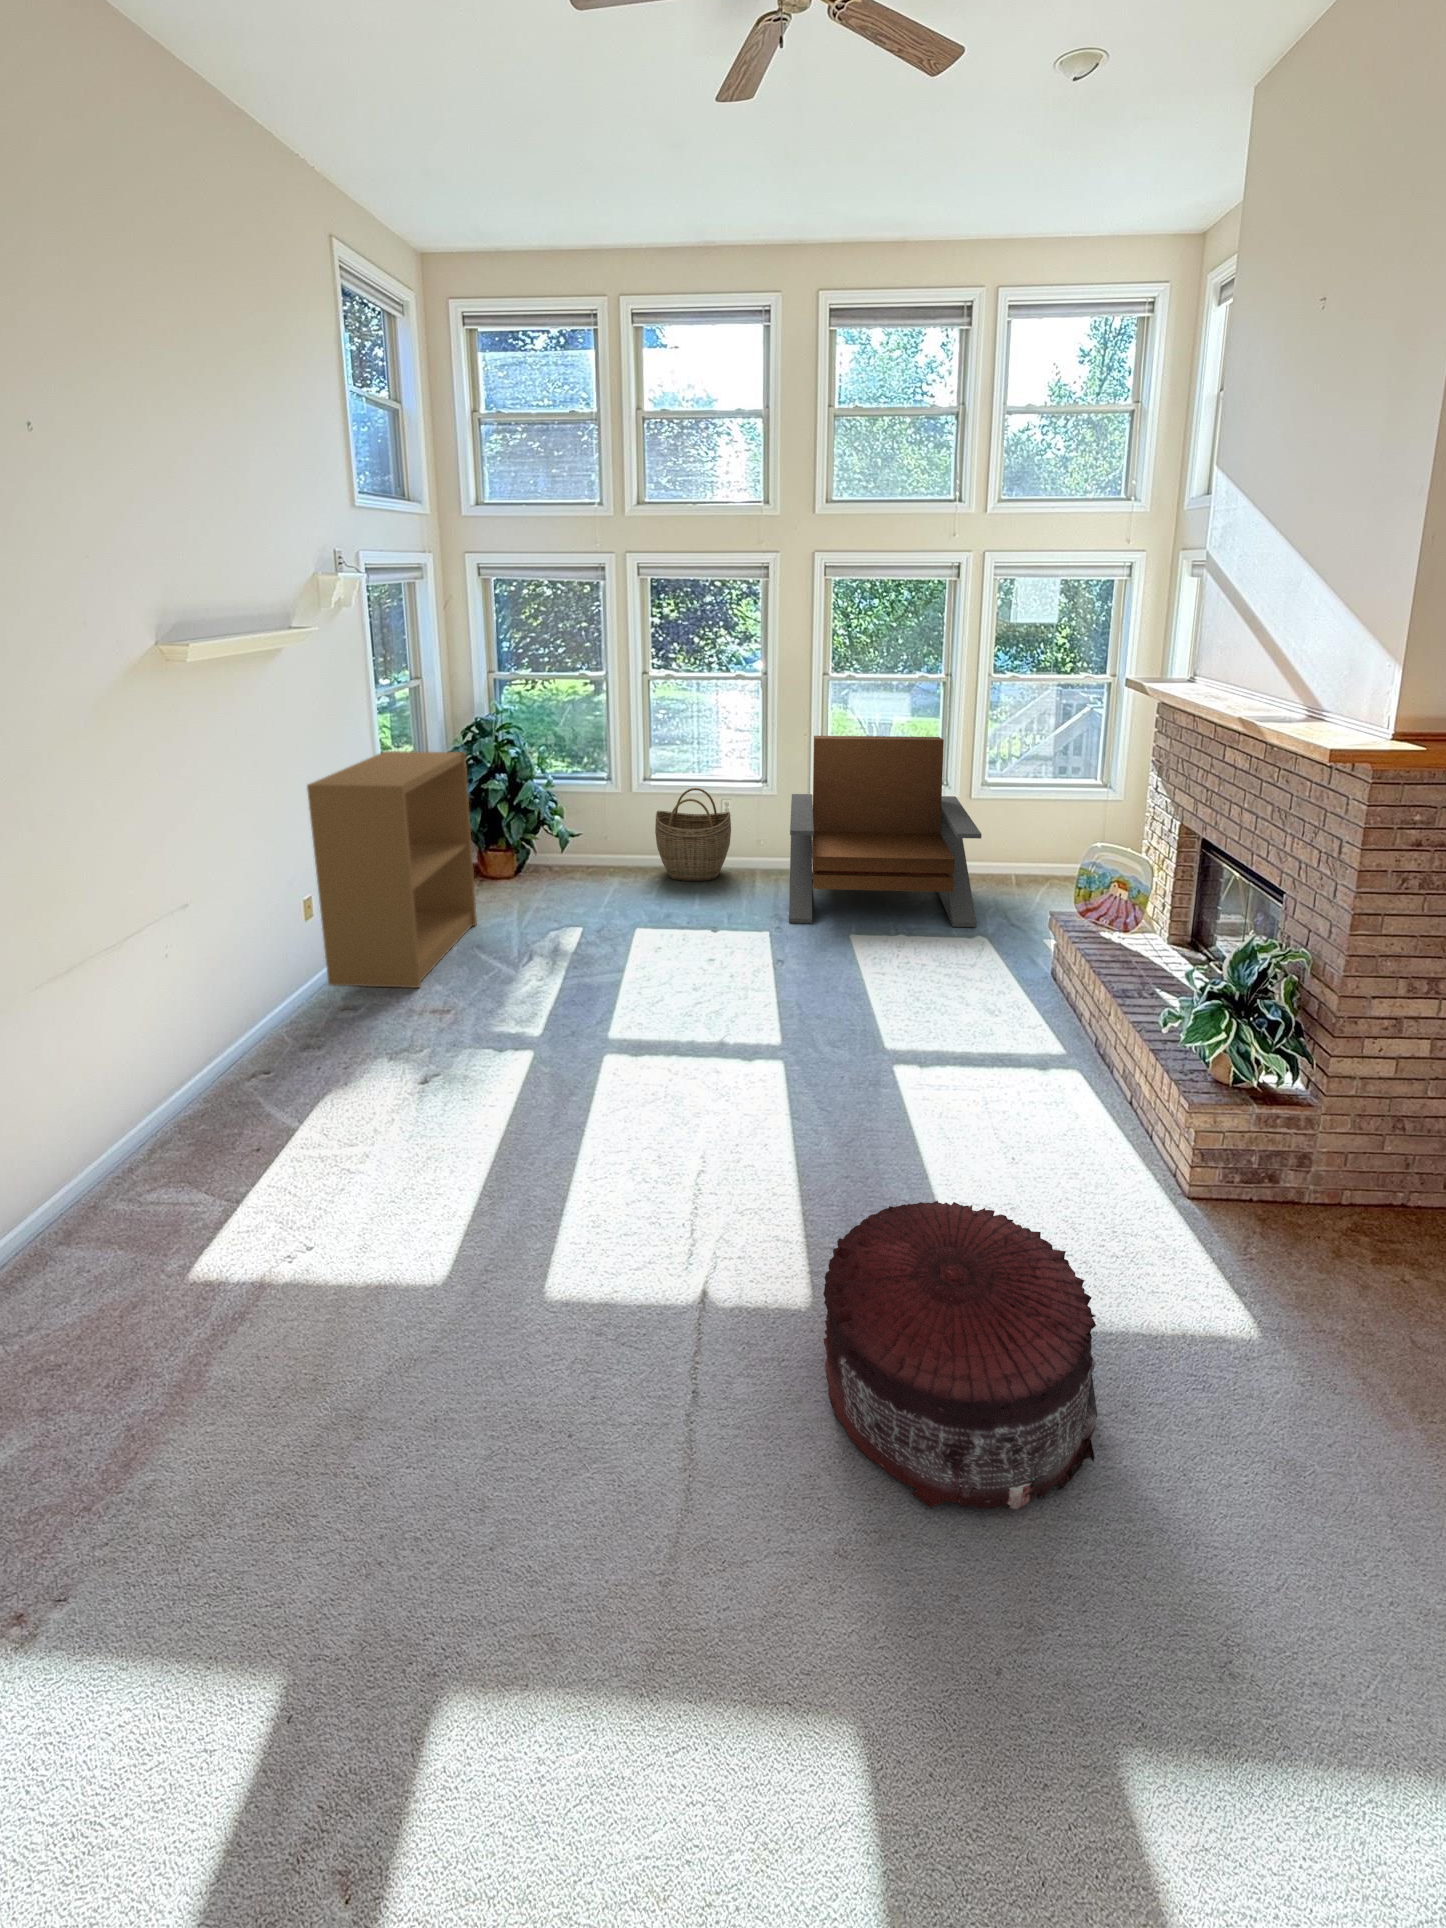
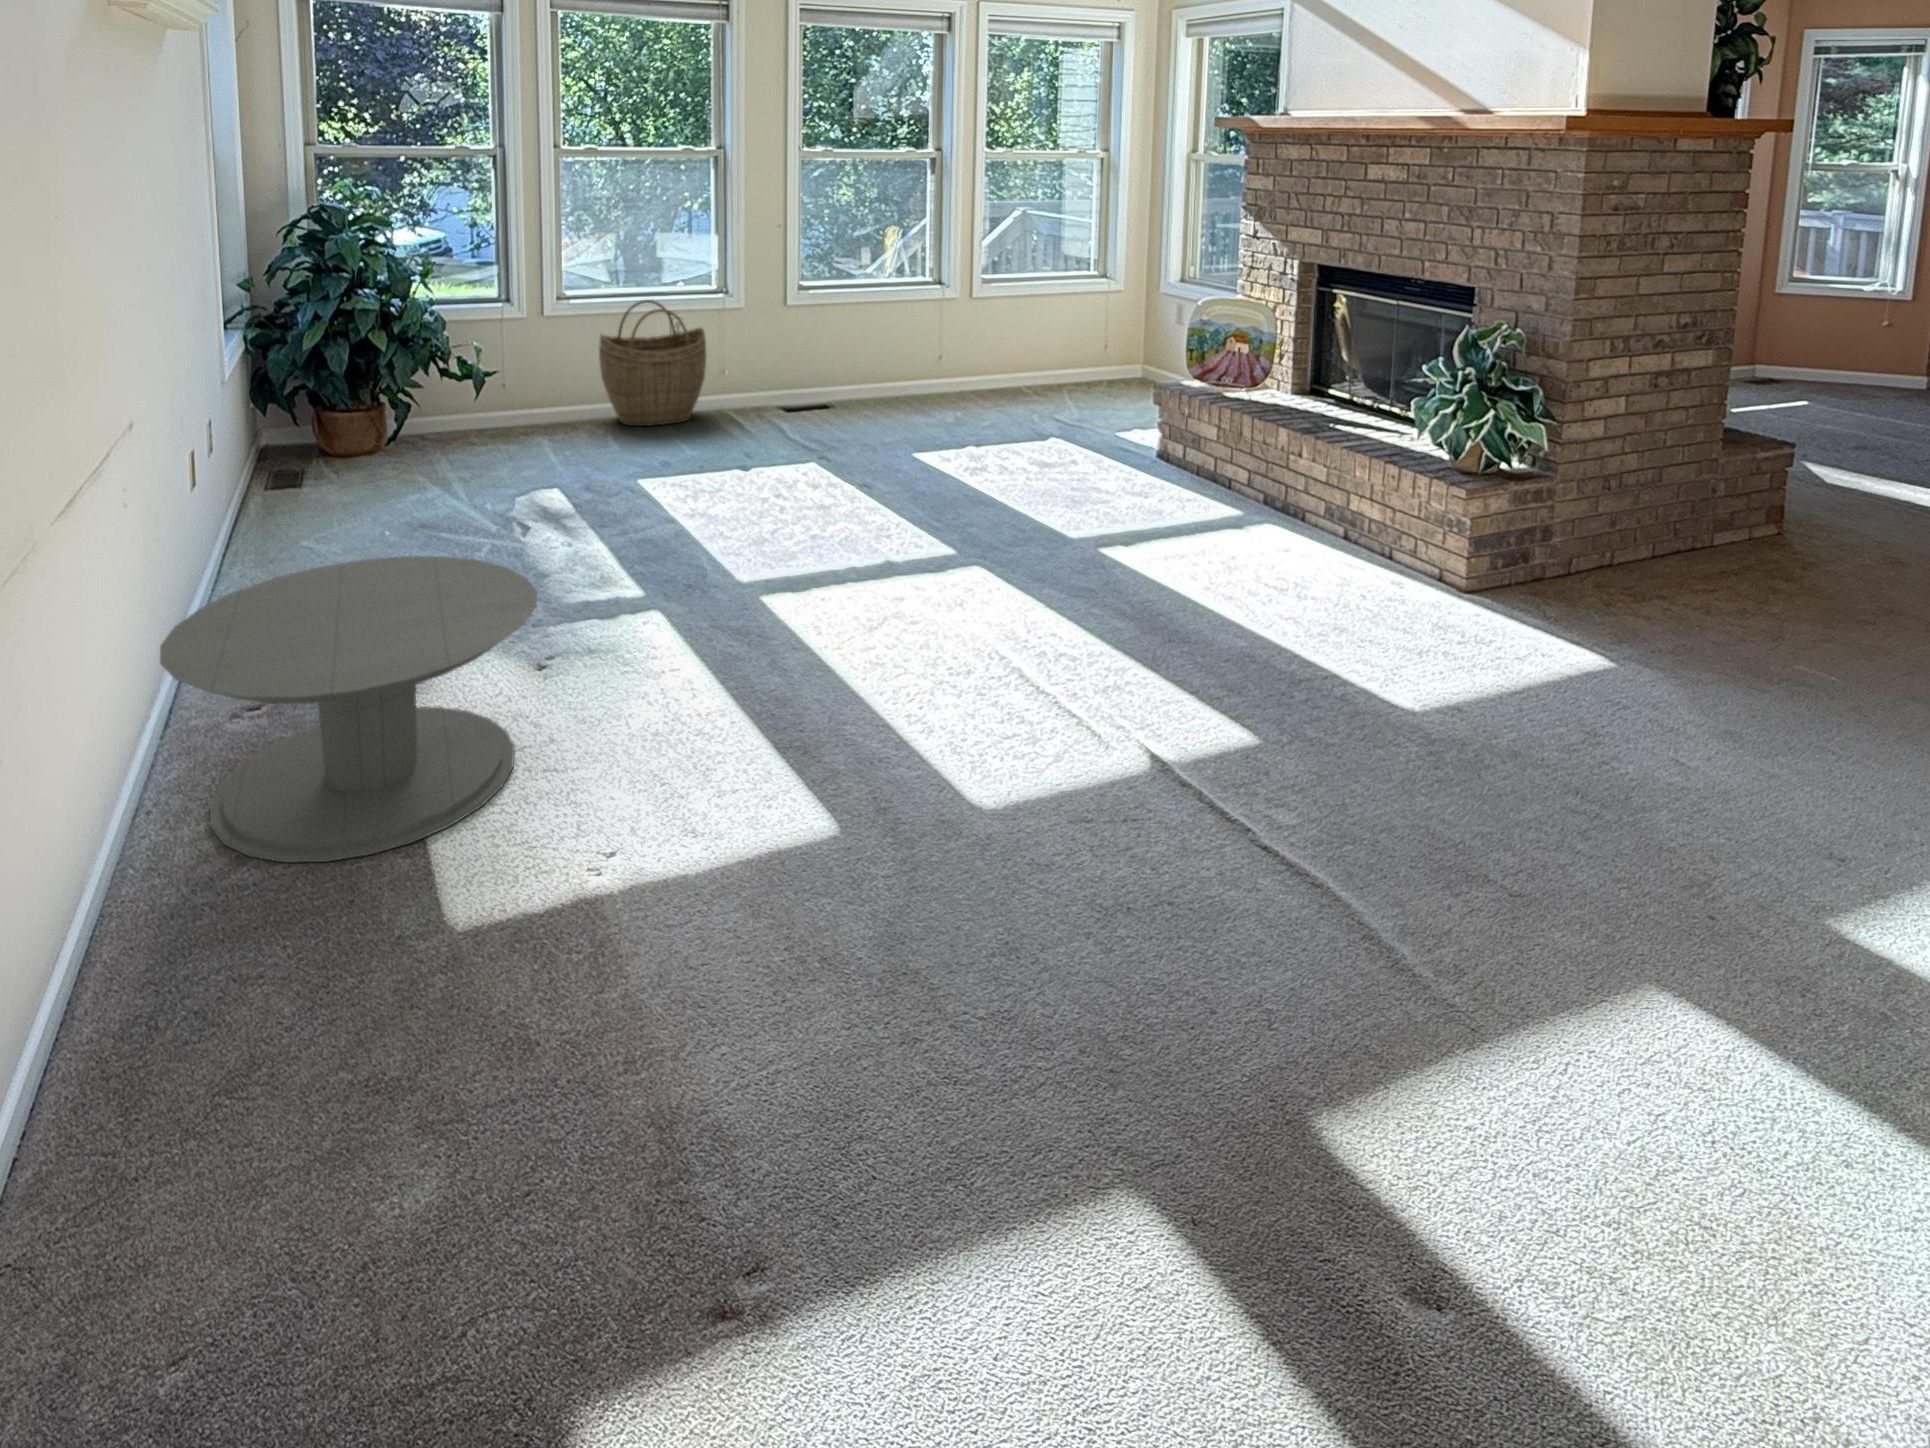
lounge chair: present [789,736,982,927] -> none [778,215,1049,448]
bookshelf: present [307,751,477,988] -> none [207,234,401,606]
side table: none [135,991,367,1185] -> present [160,556,537,862]
pouf: present [823,1201,1098,1509] -> none [1326,588,1641,846]

